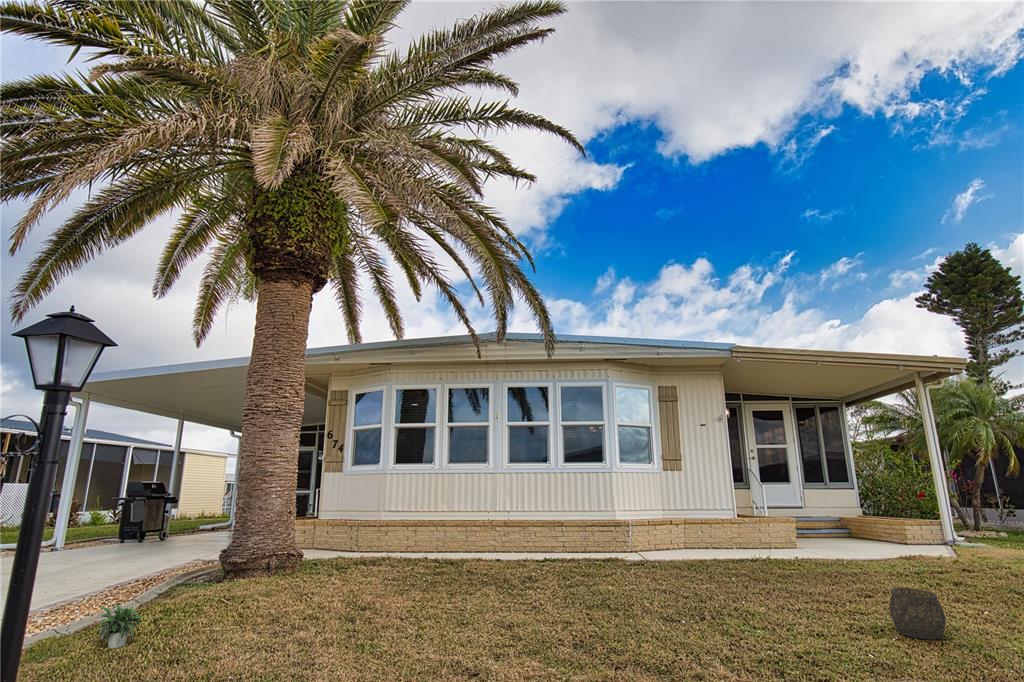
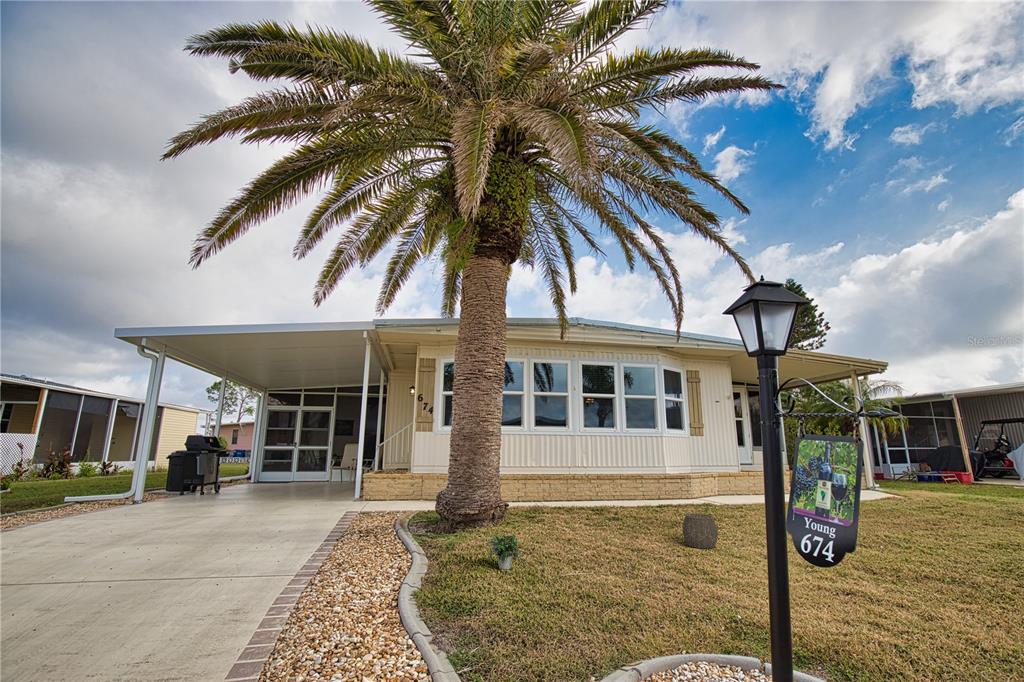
woven basket: present [889,588,946,640] -> present [682,513,718,549]

